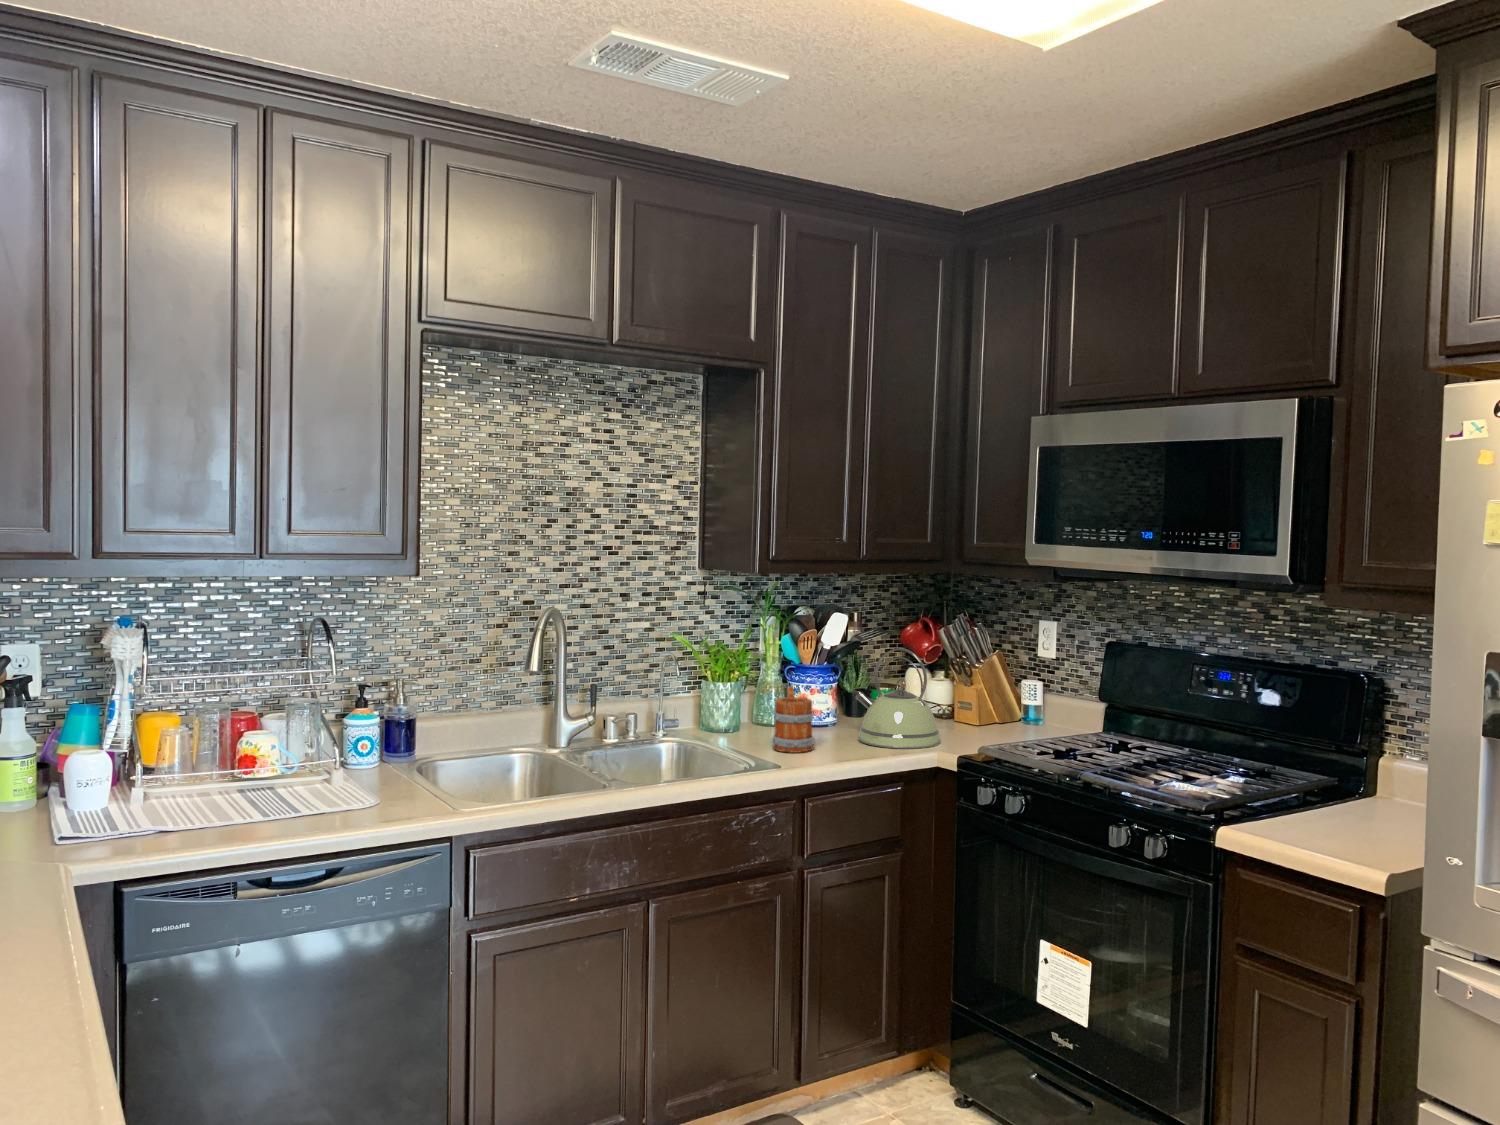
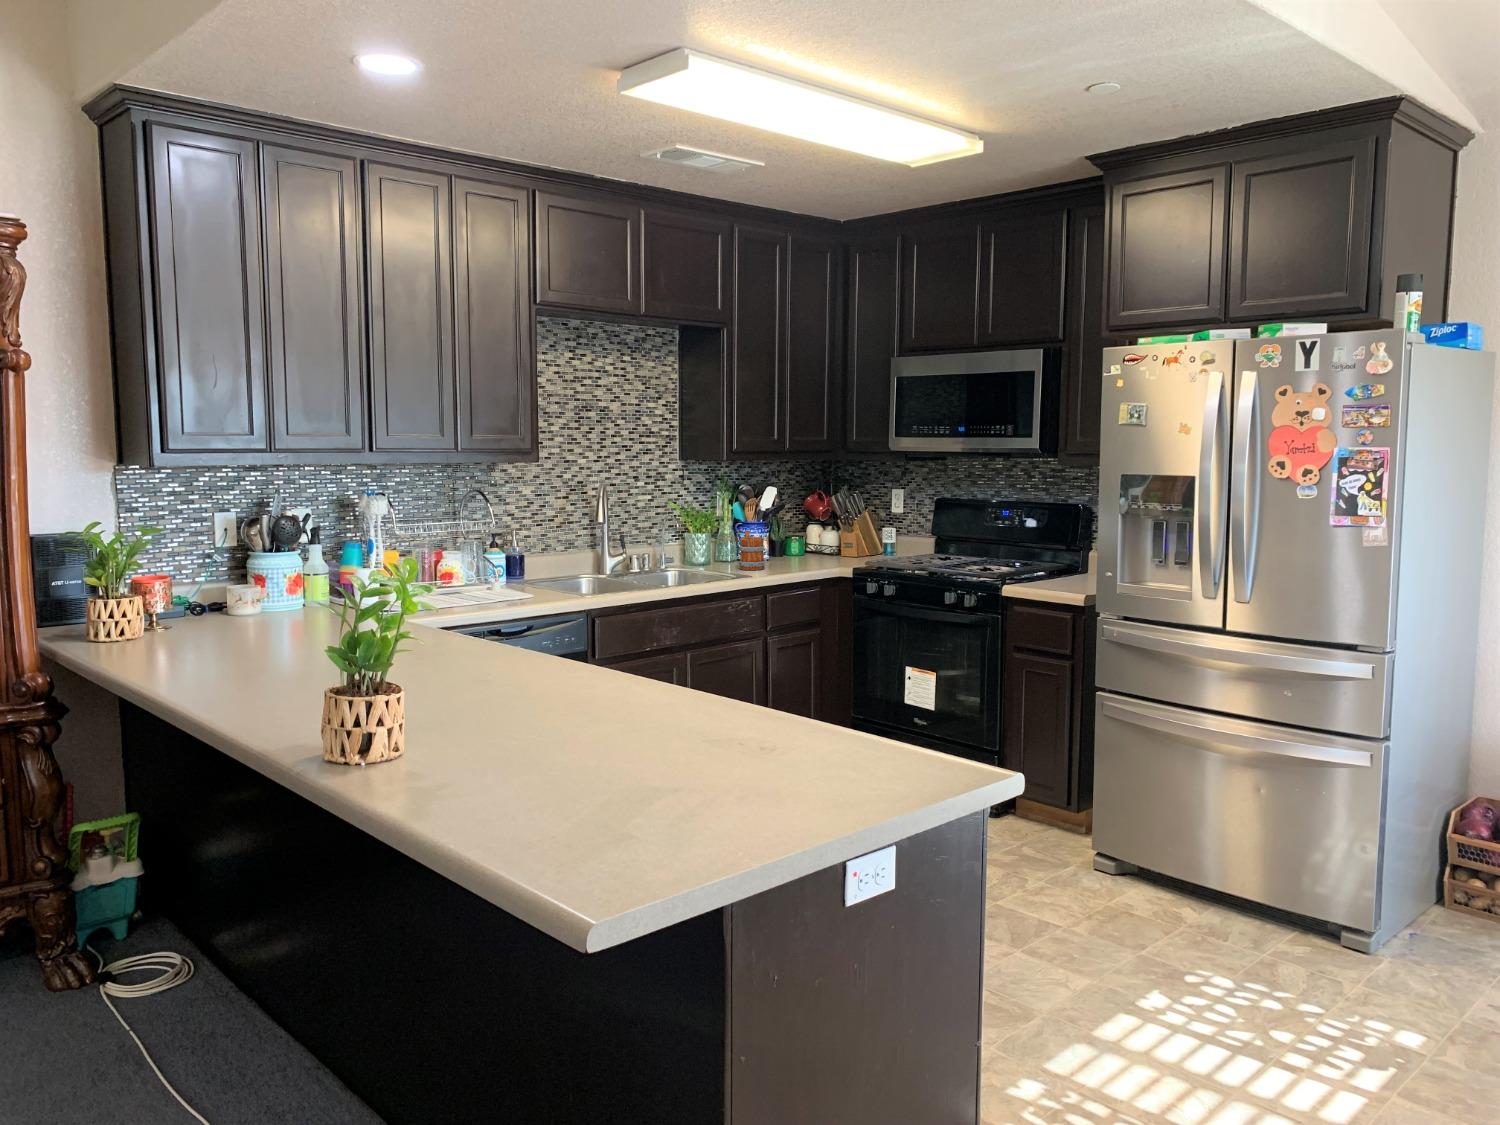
kettle: present [854,648,941,749] -> none [784,506,840,566]

